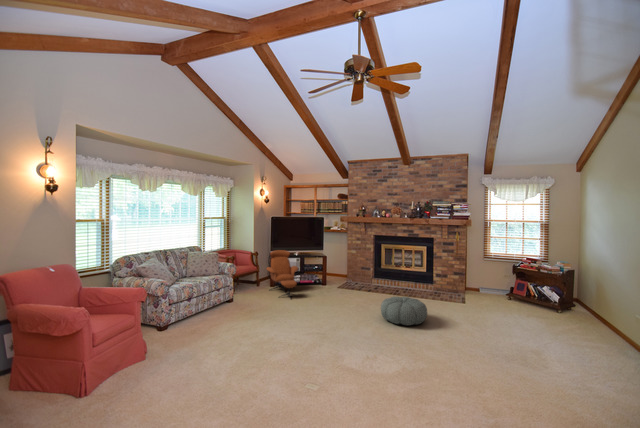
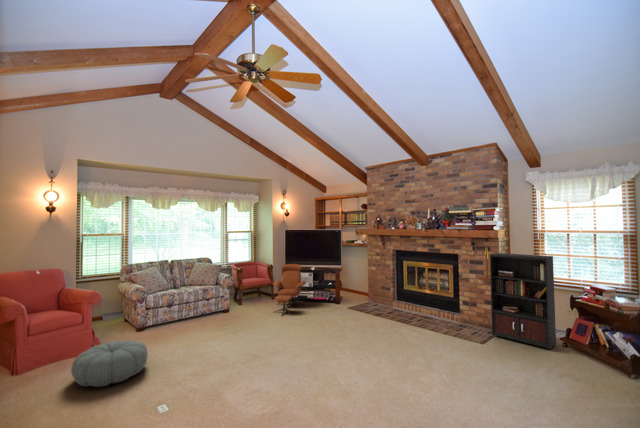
bookcase: none [465,237,514,302] -> present [490,253,556,350]
pouf: present [381,297,427,325] -> present [71,340,148,387]

